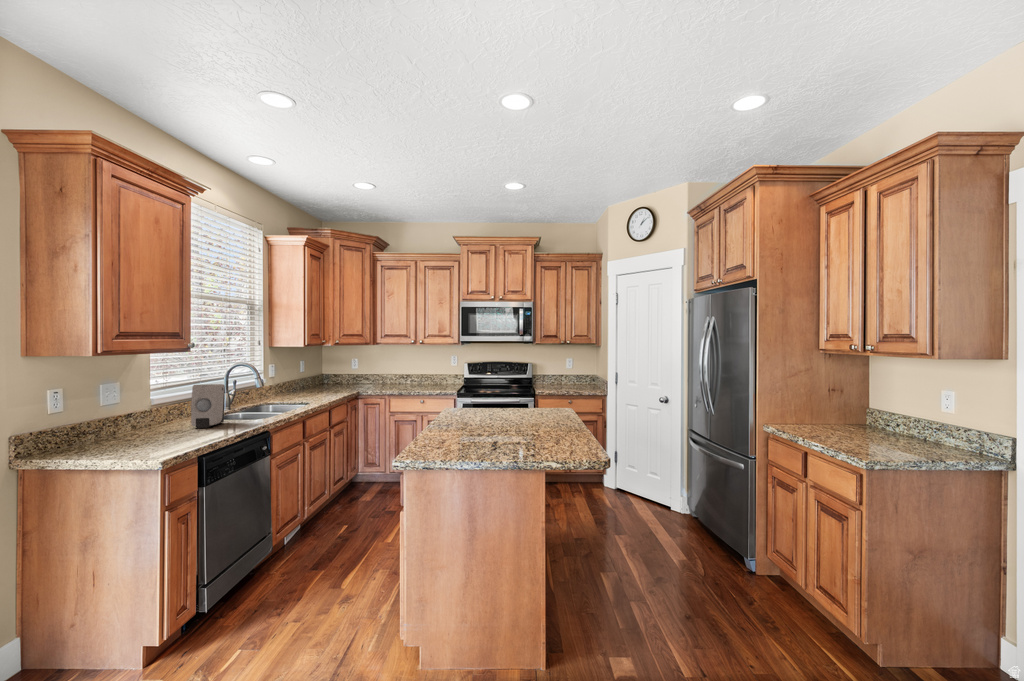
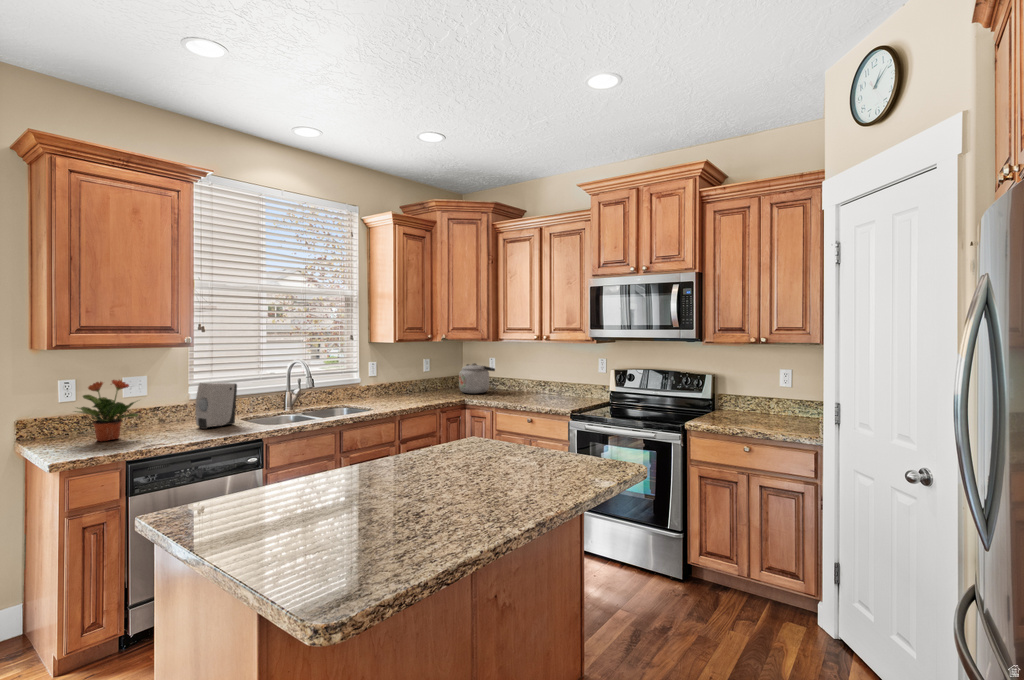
kettle: none [336,363,369,388] -> present [459,363,495,394]
potted plant: none [95,382,162,447] -> present [75,380,138,441]

